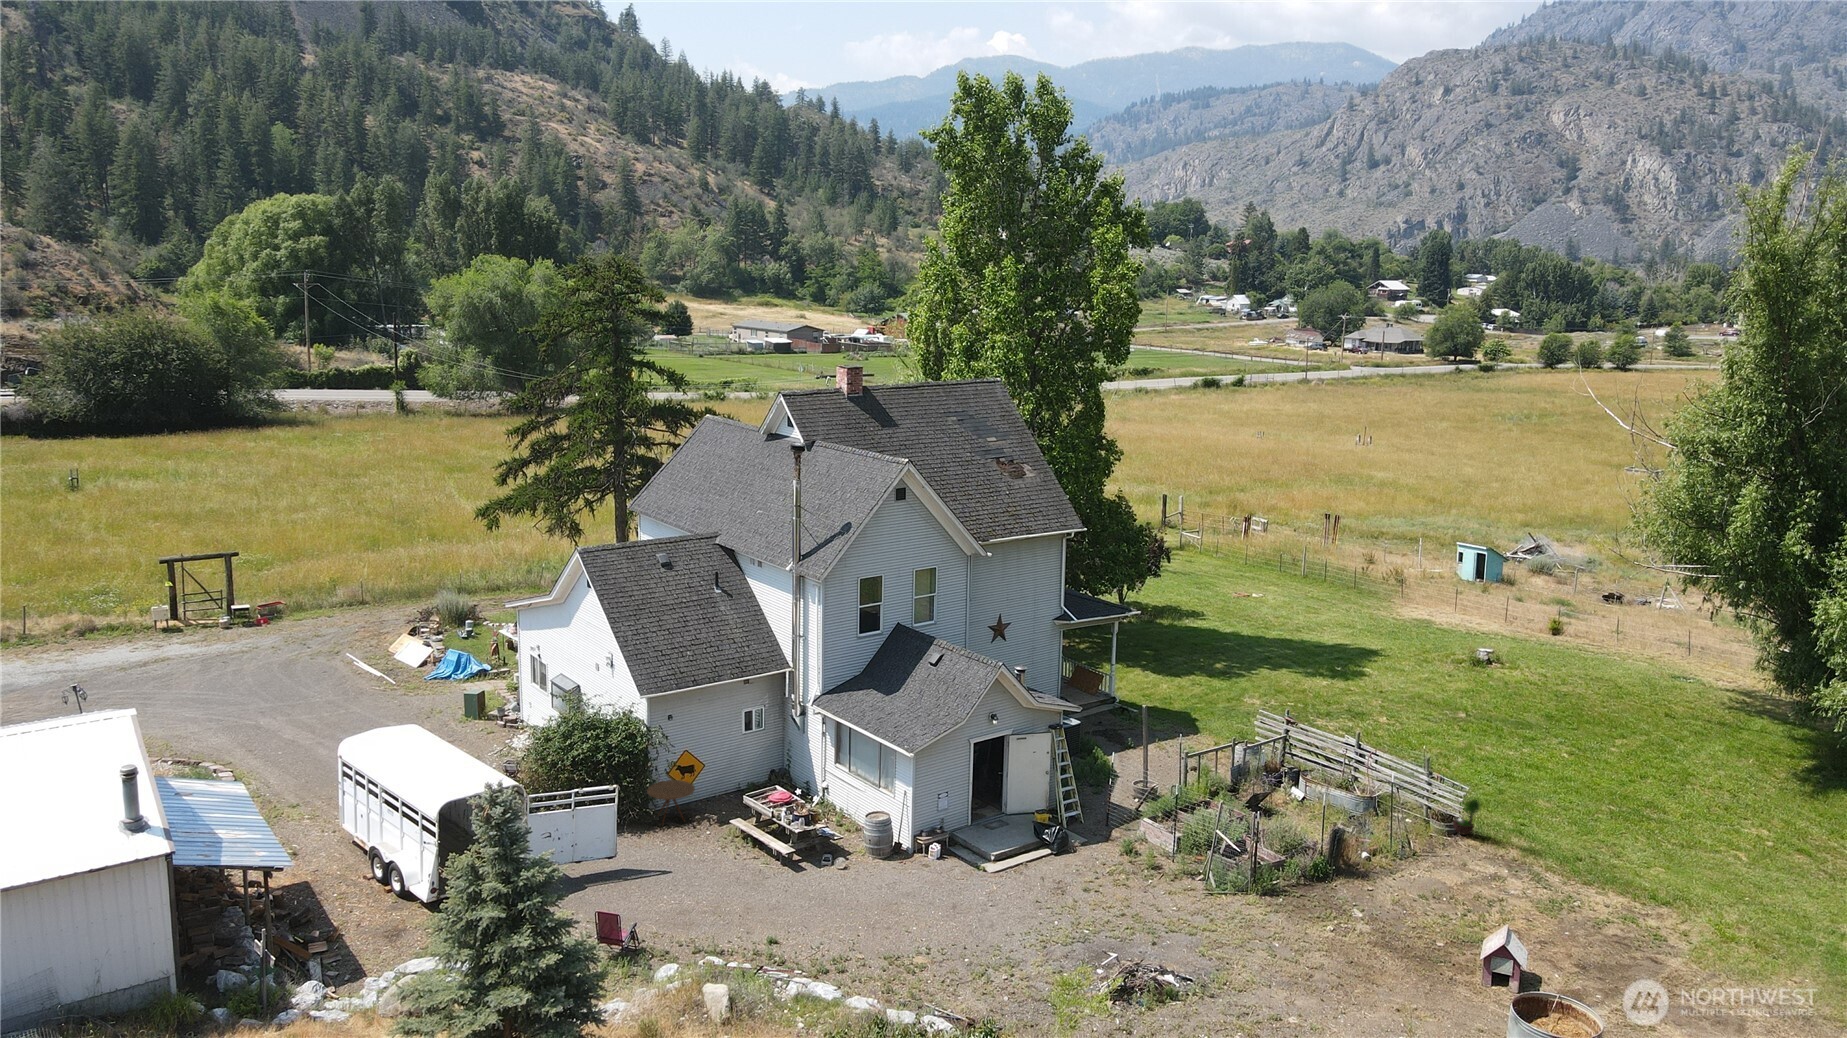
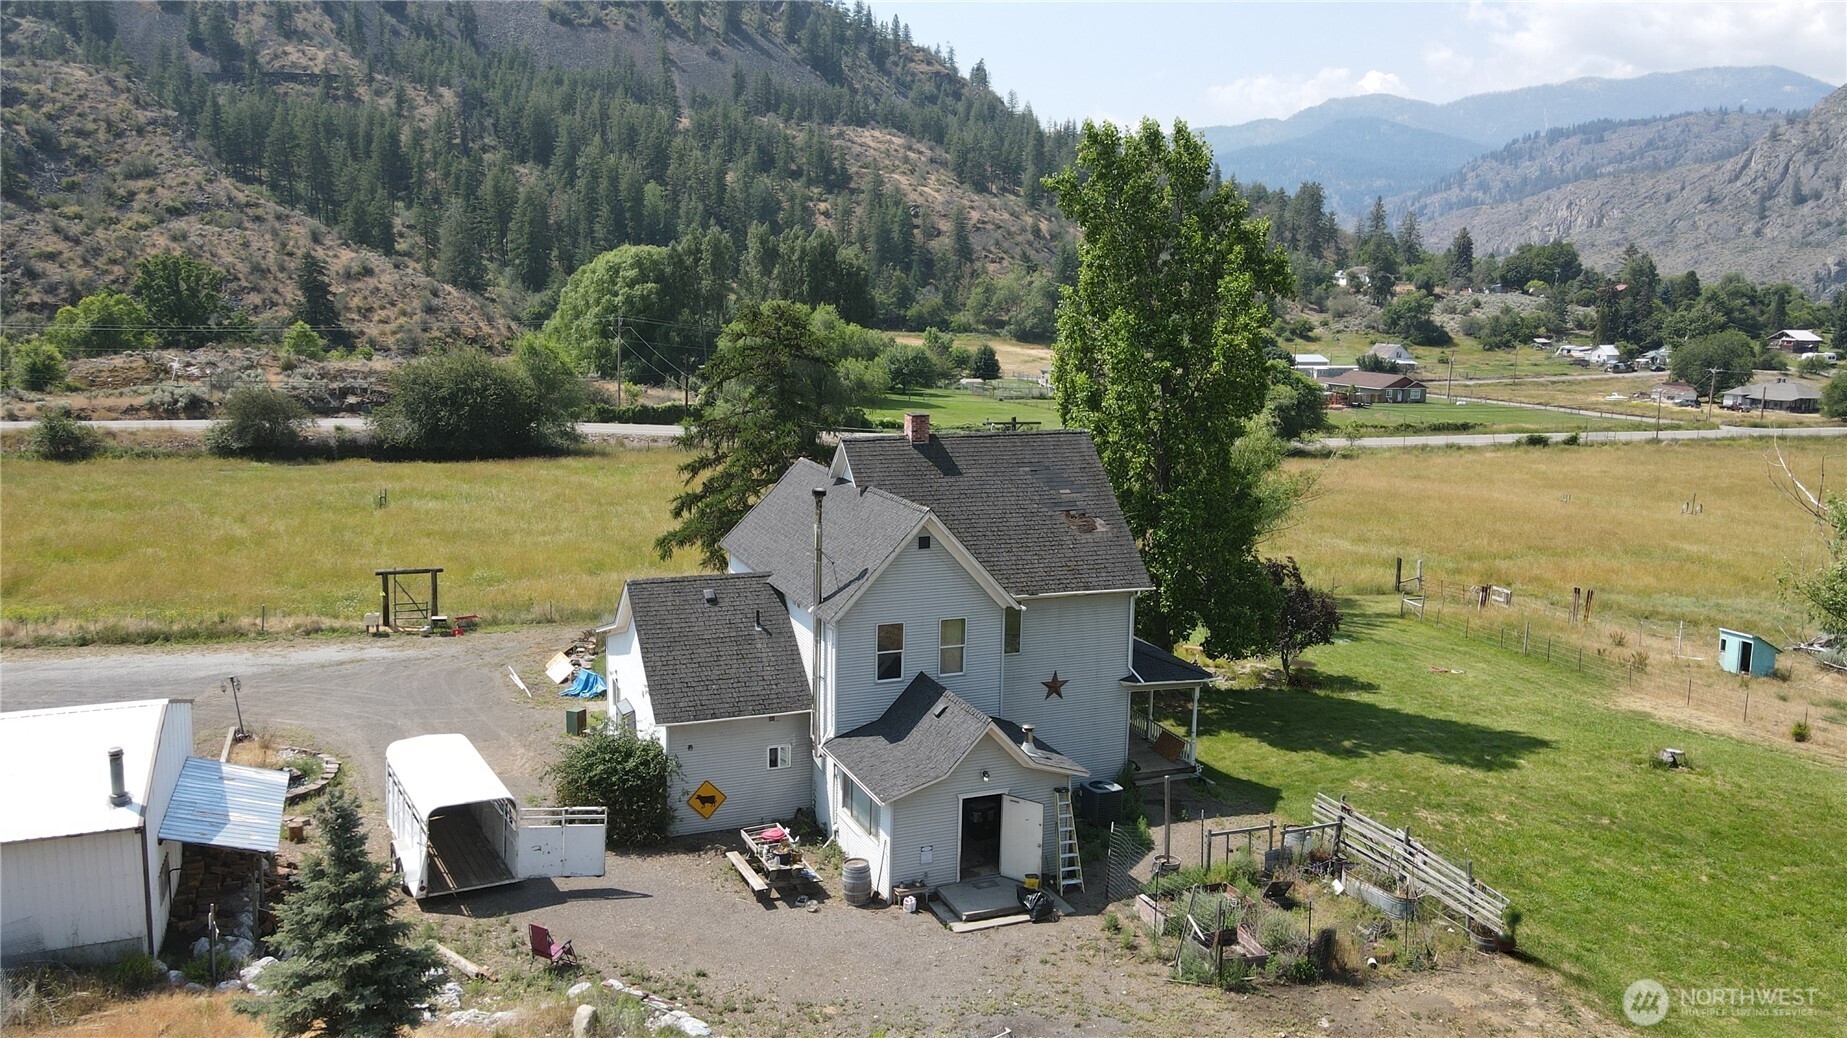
round table: present [647,780,695,821] -> present [1285,659,1316,685]

